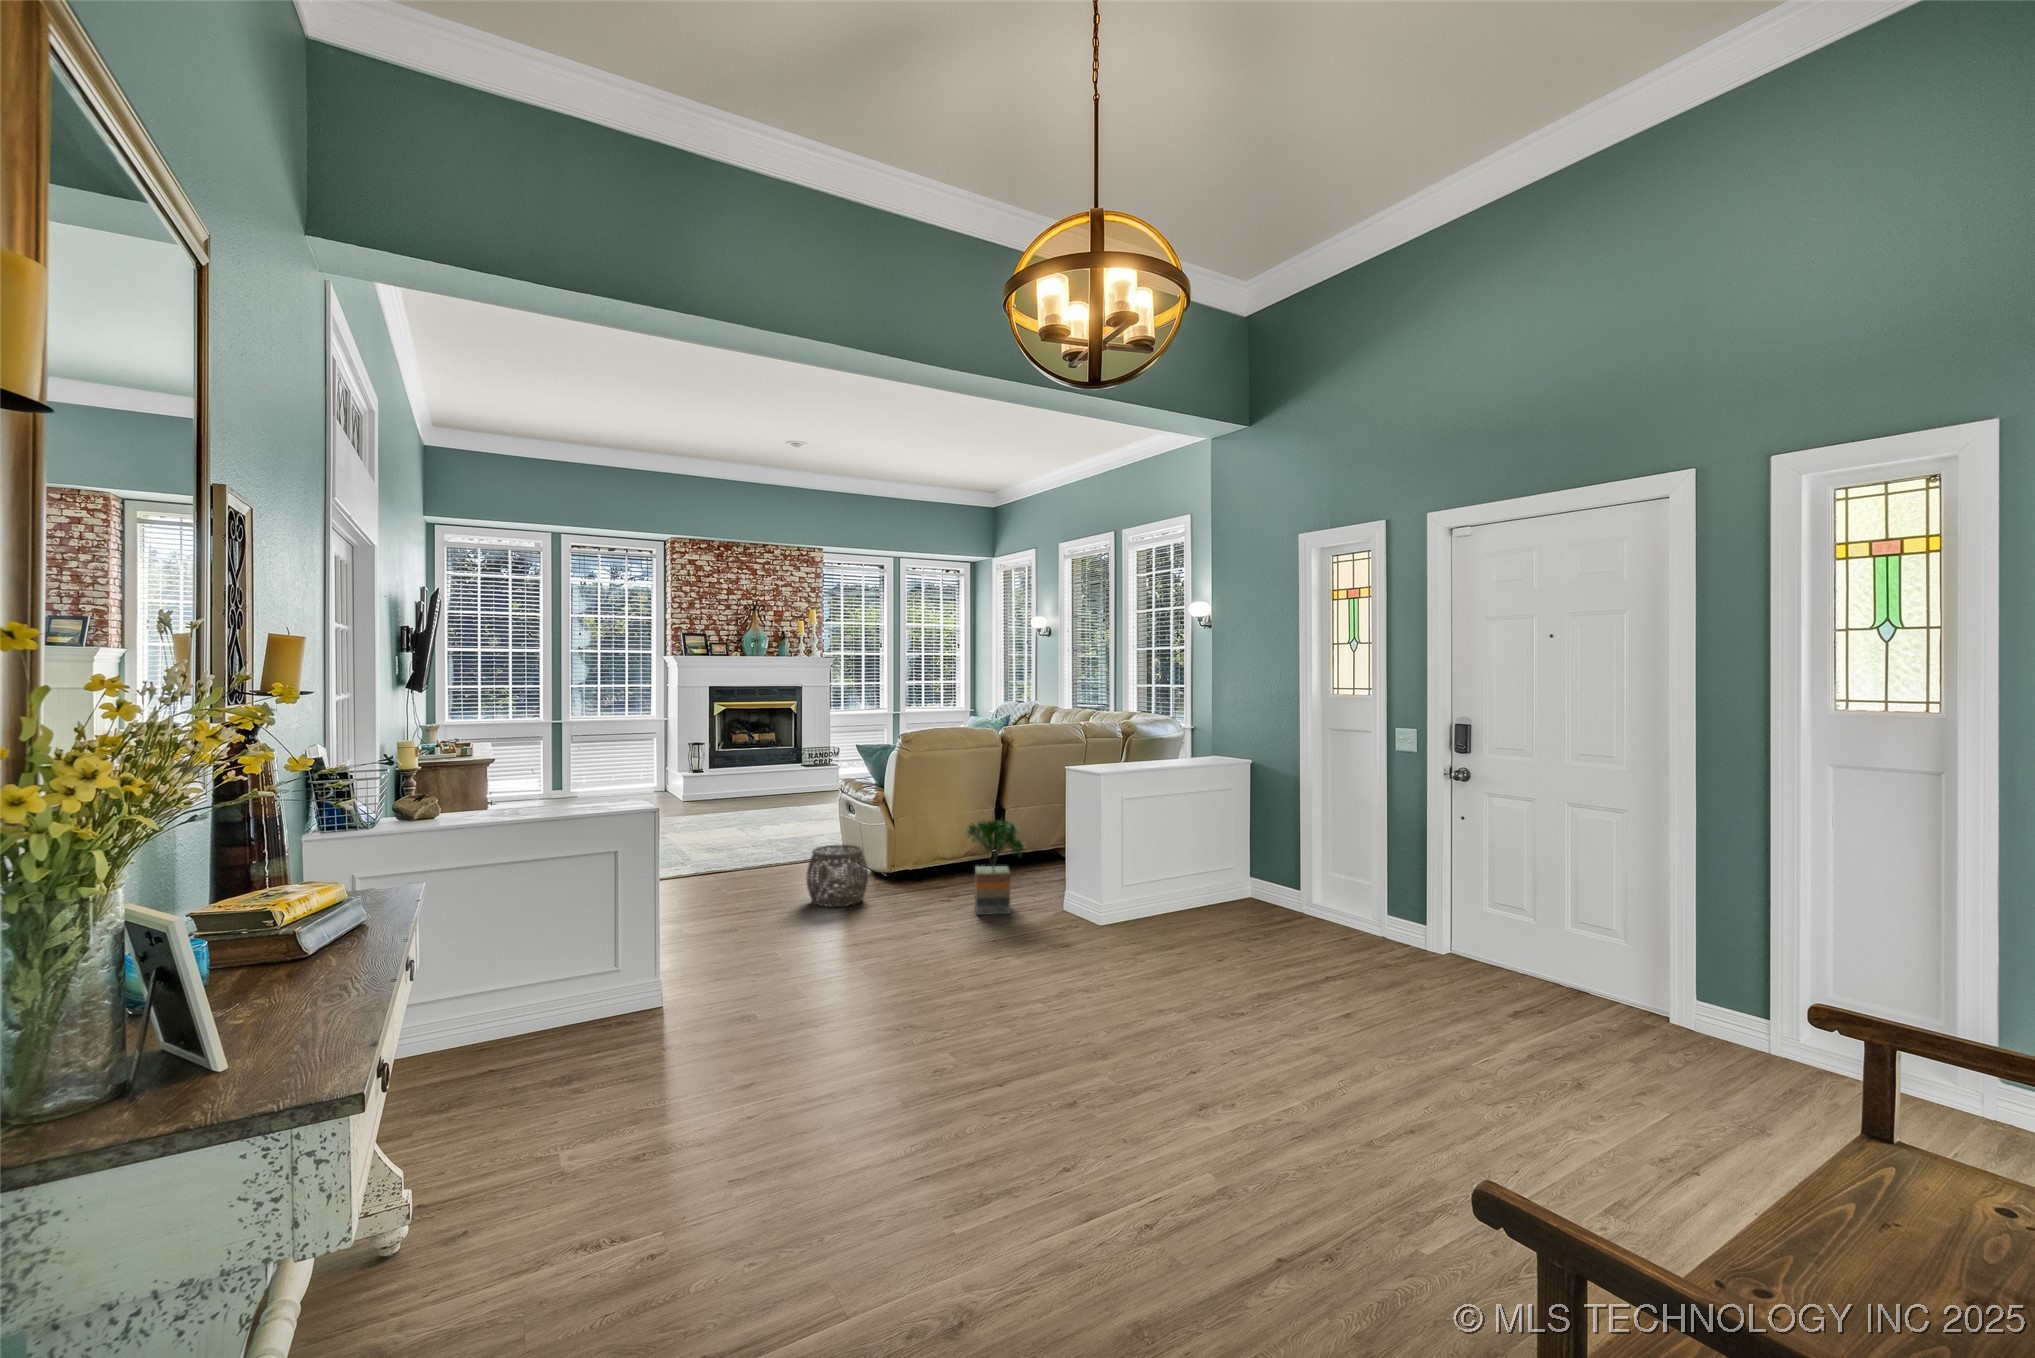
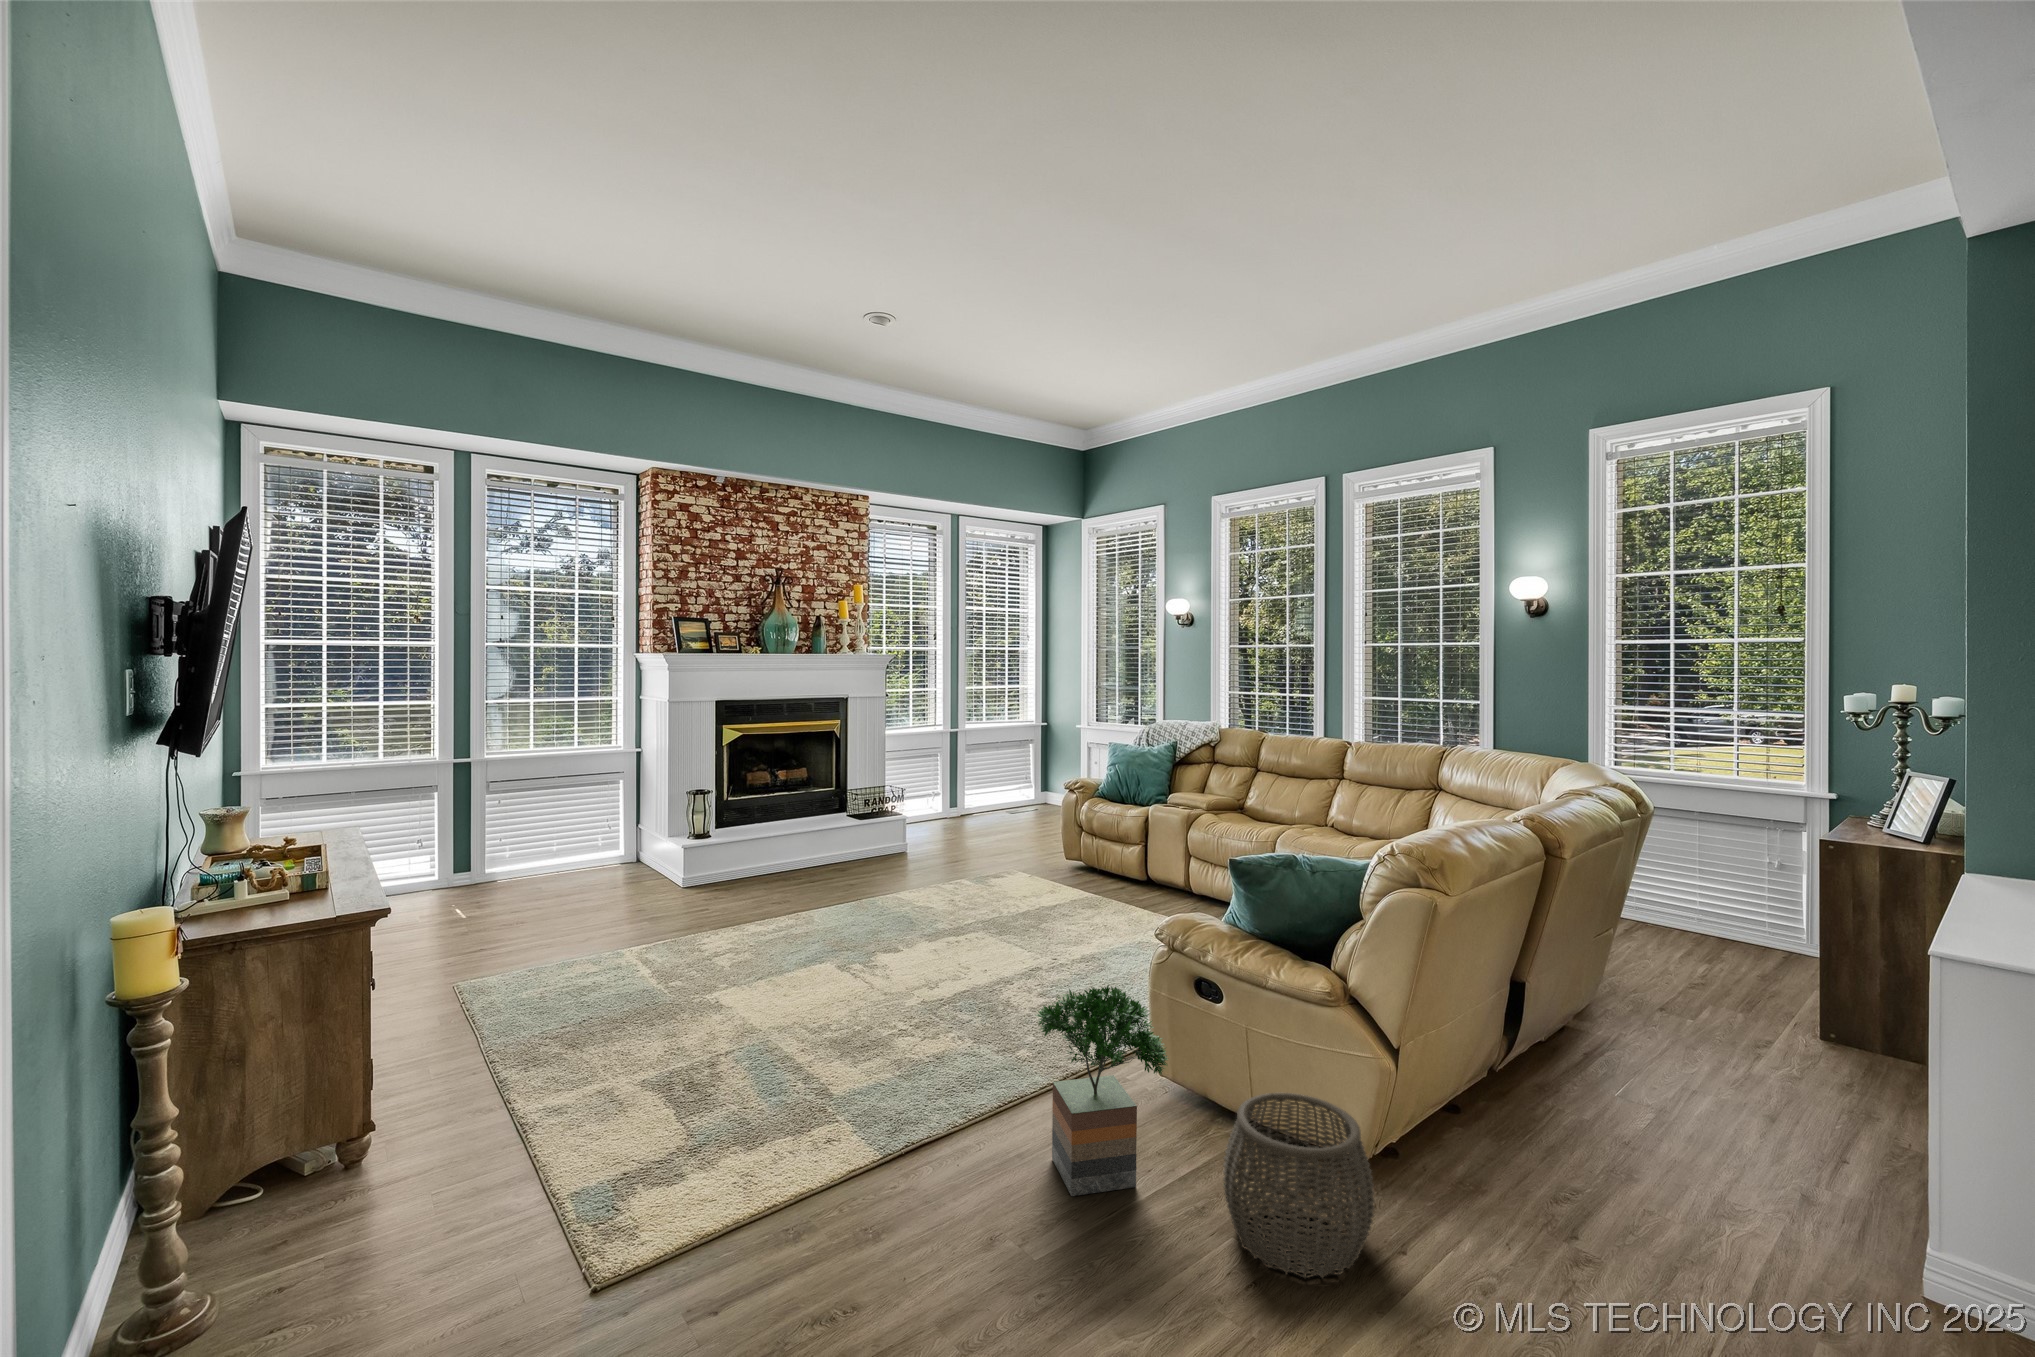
potted tree: present [966,819,1024,915] -> present [1036,985,1168,1196]

